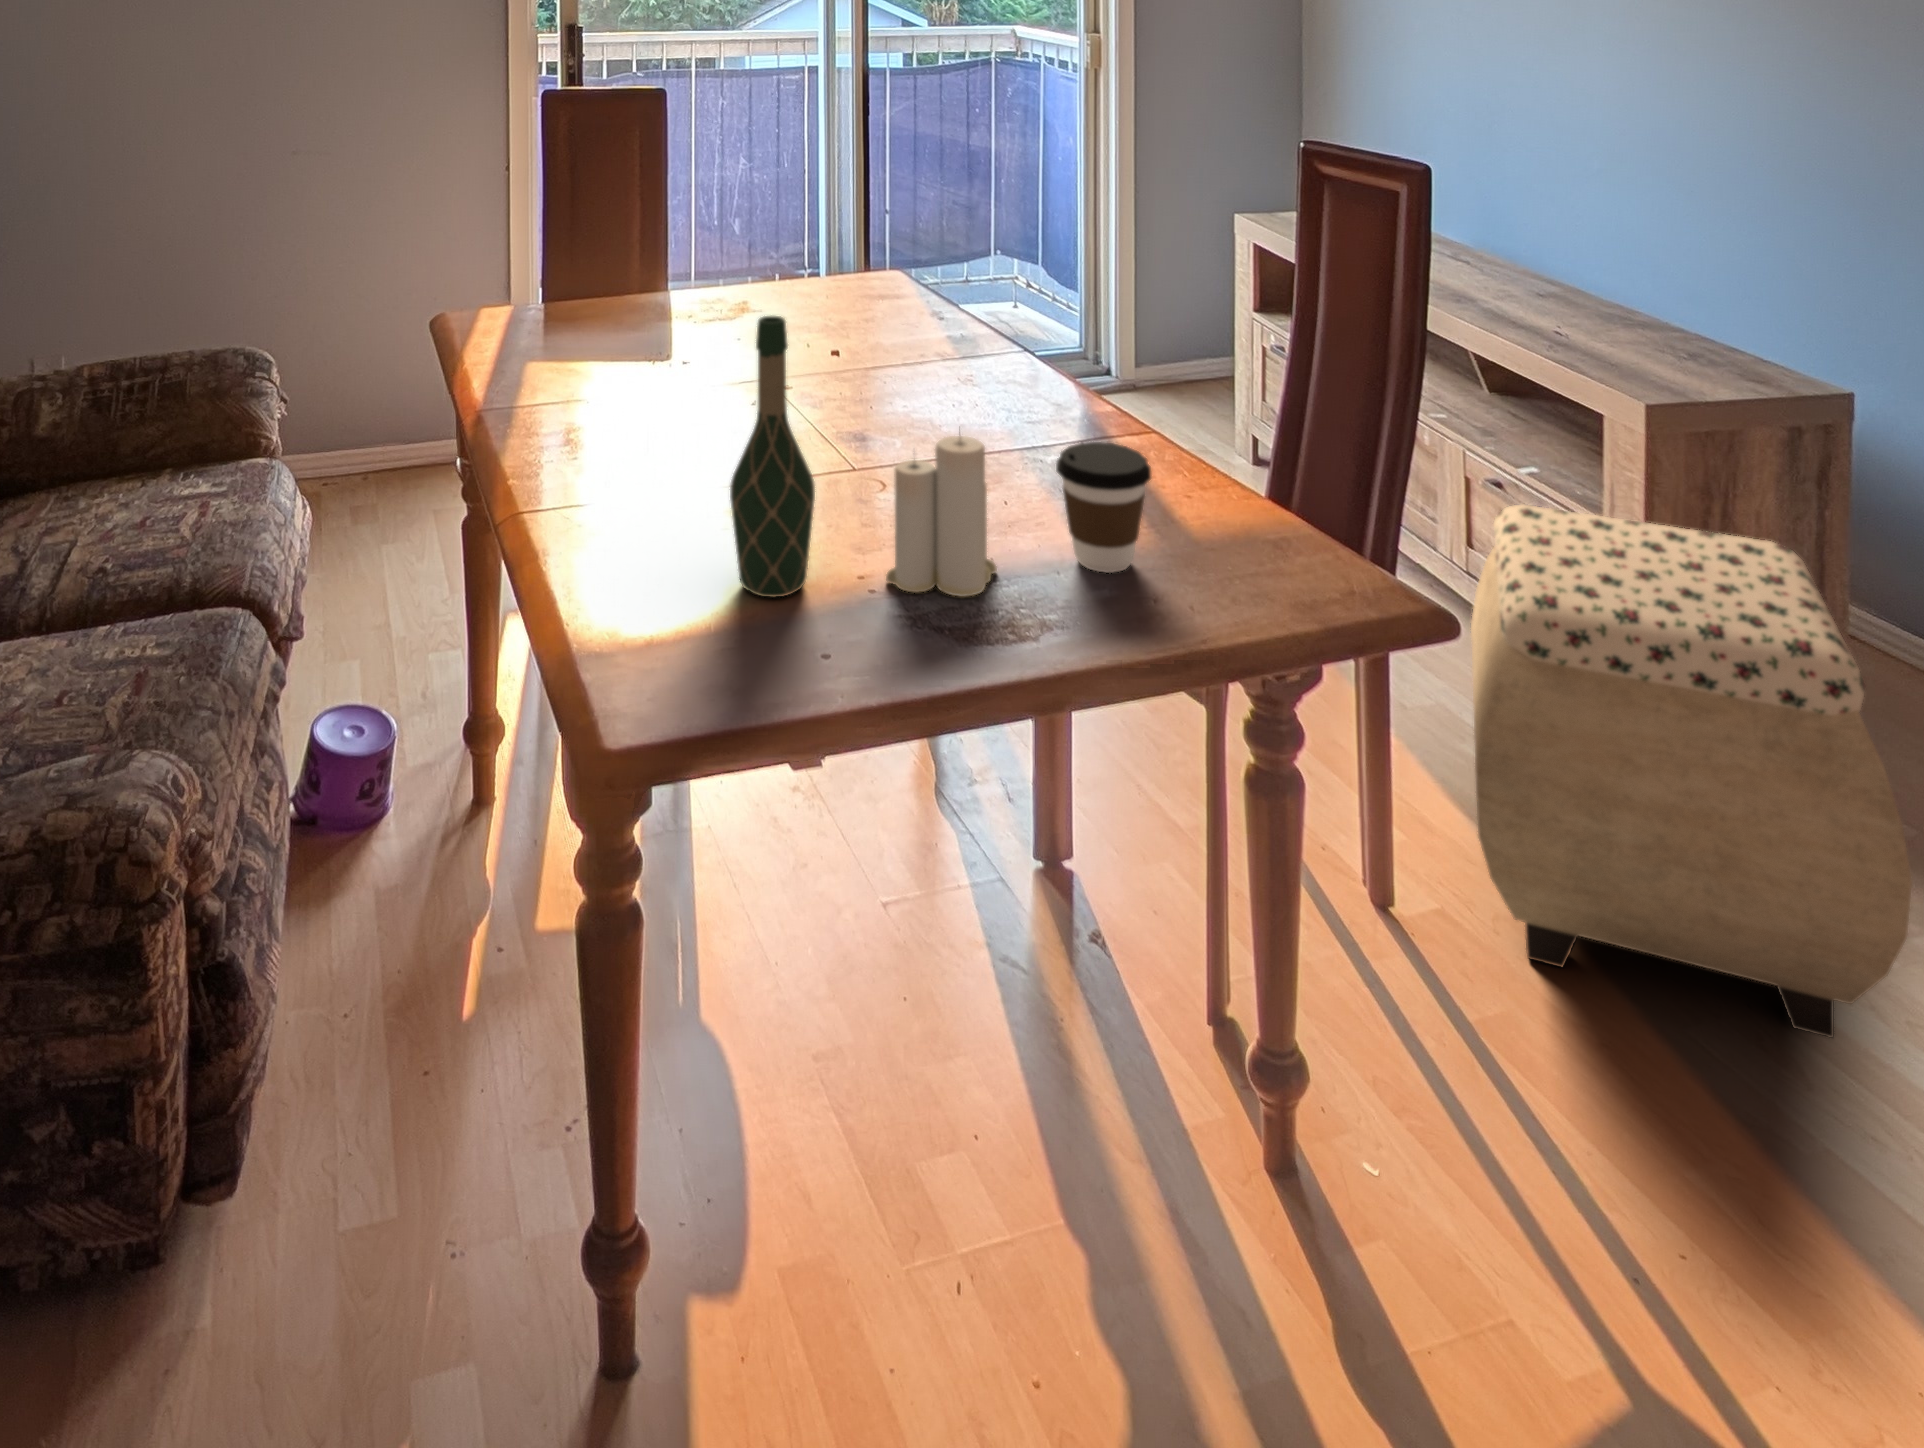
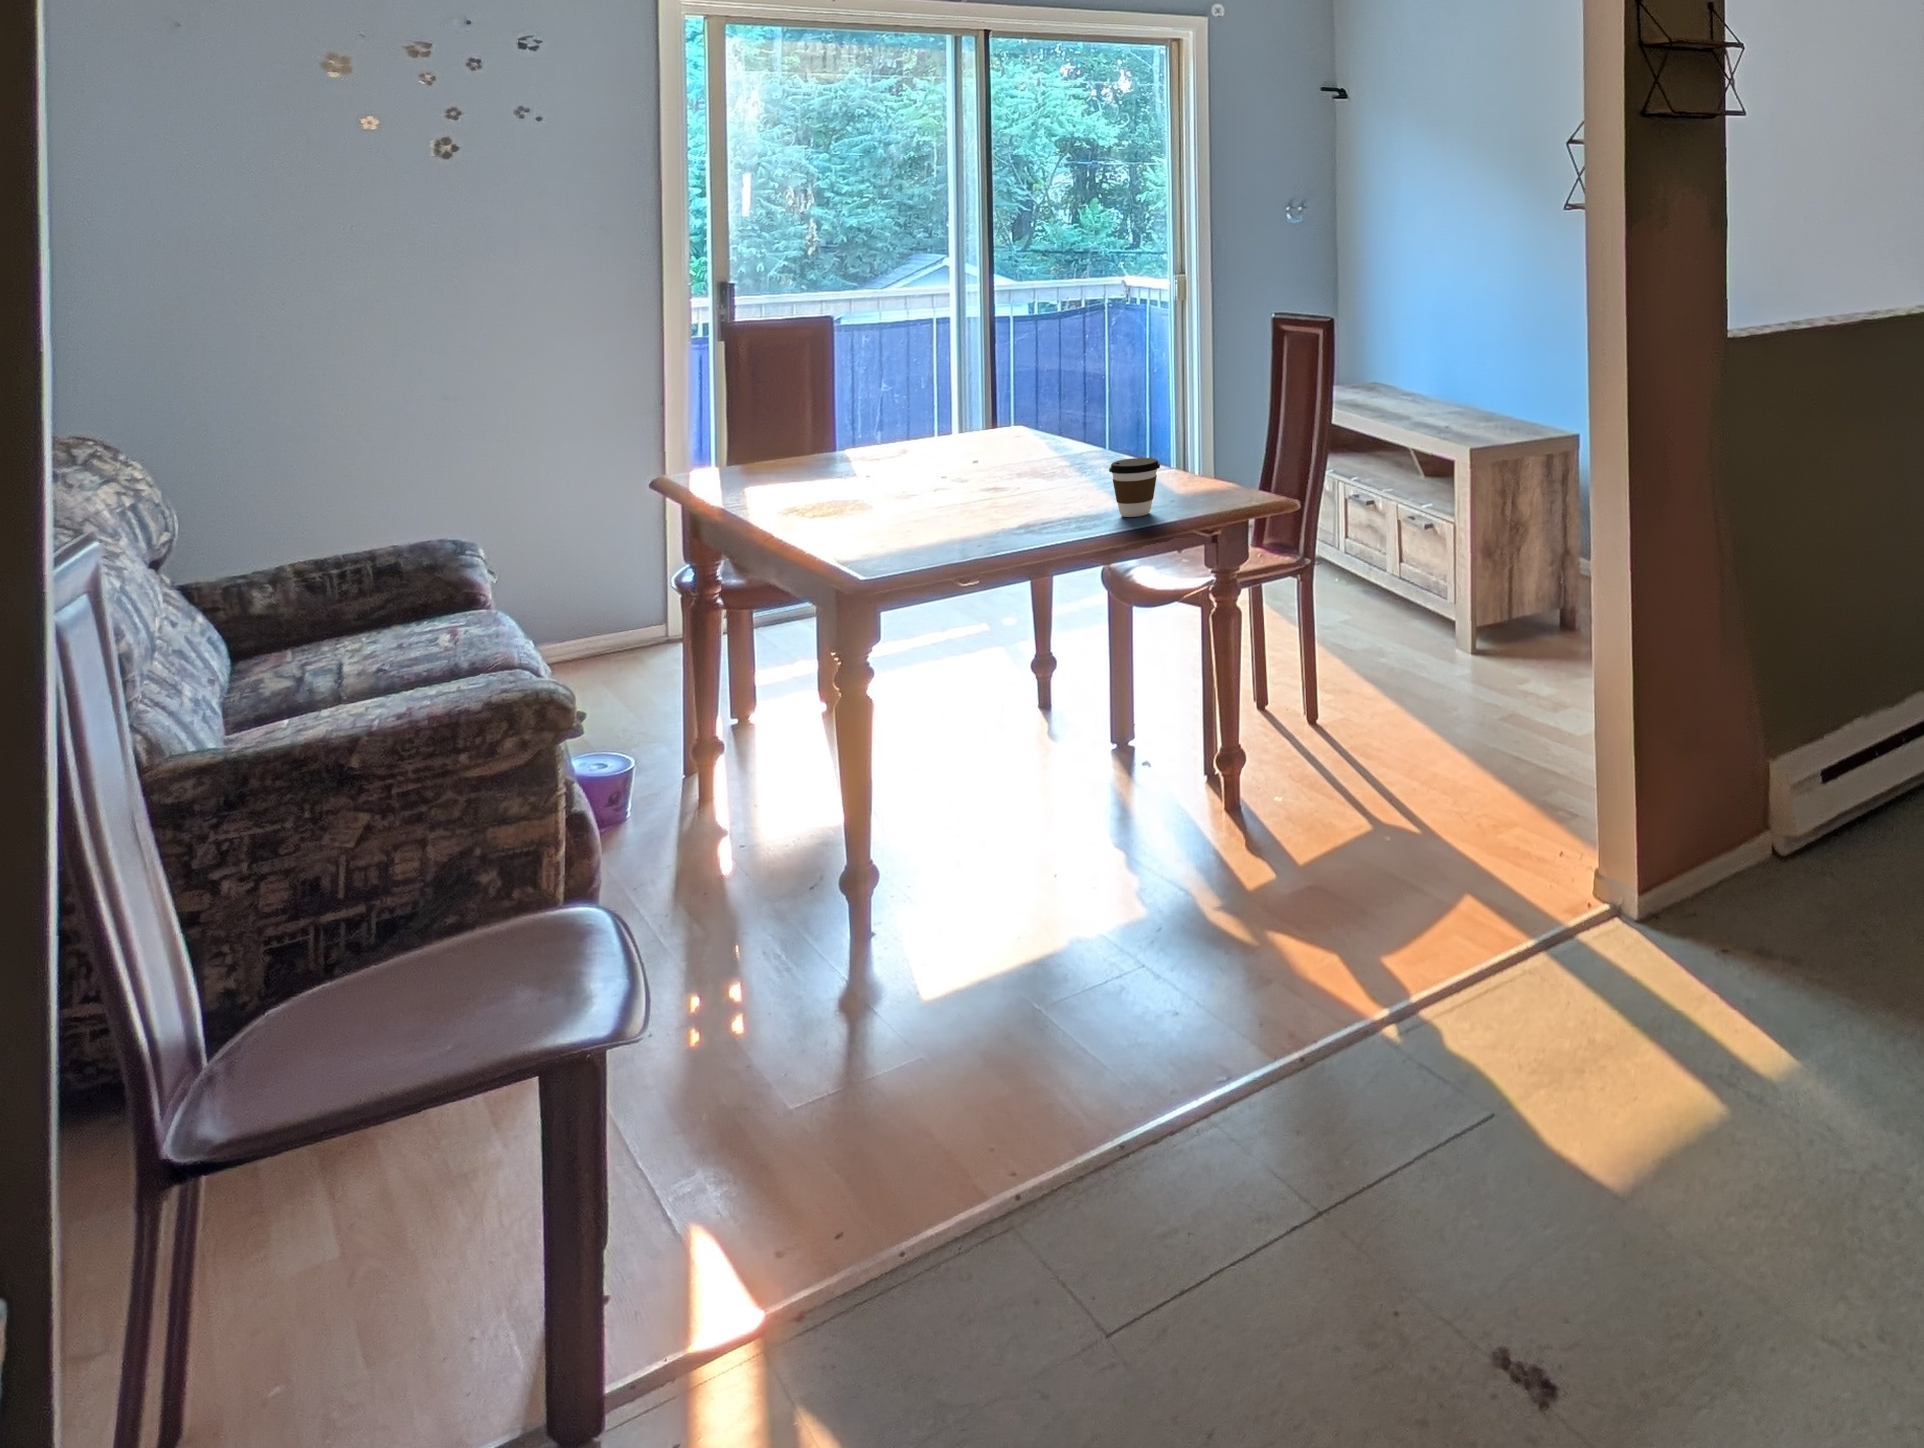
wine bottle: present [730,316,815,598] -> none [923,402,973,546]
candle: present [886,435,997,597] -> none [1014,449,1076,534]
ottoman: present [1471,504,1912,1038] -> none [1350,503,1542,720]

